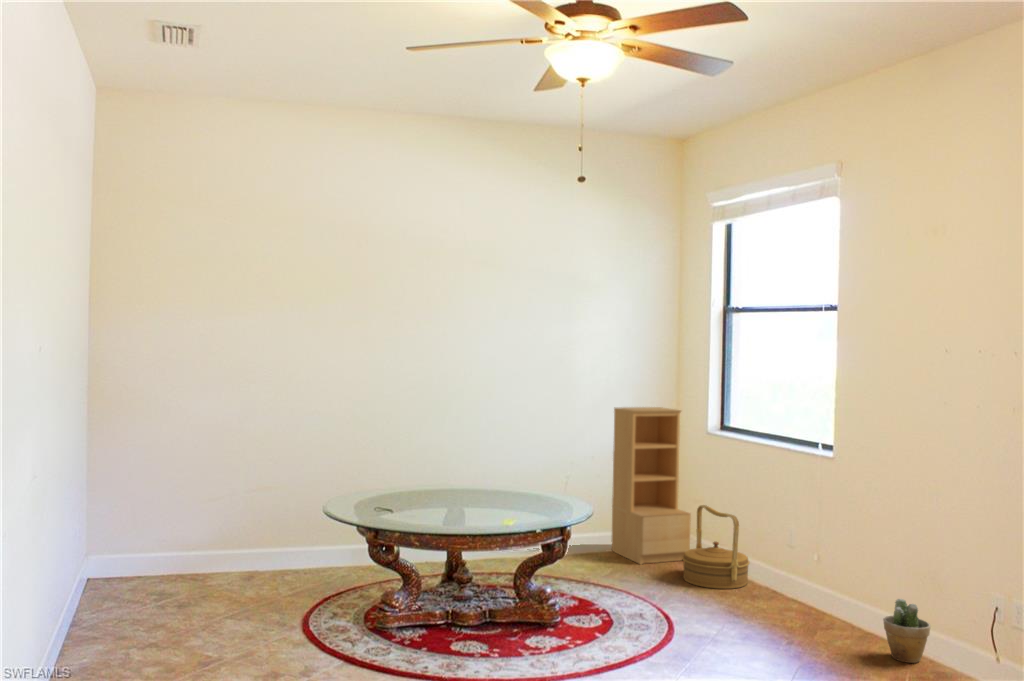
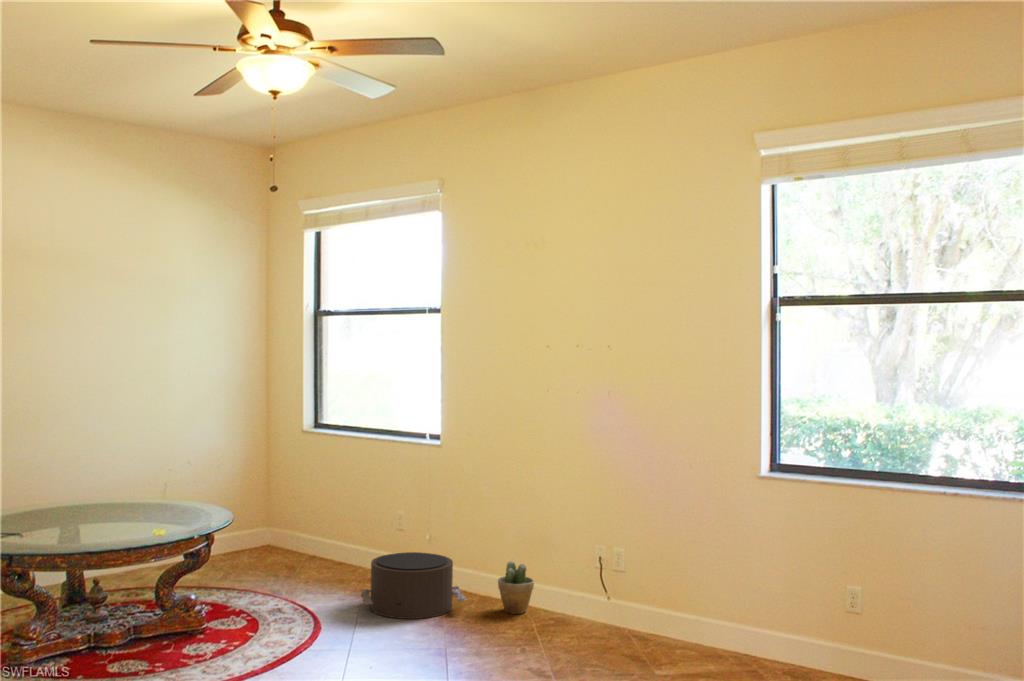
bookshelf: present [612,407,691,564] -> none [211,404,296,564]
woven basket: present [682,505,750,589] -> none [297,498,361,577]
pouf: none [723,572,844,649] -> present [361,552,466,619]

